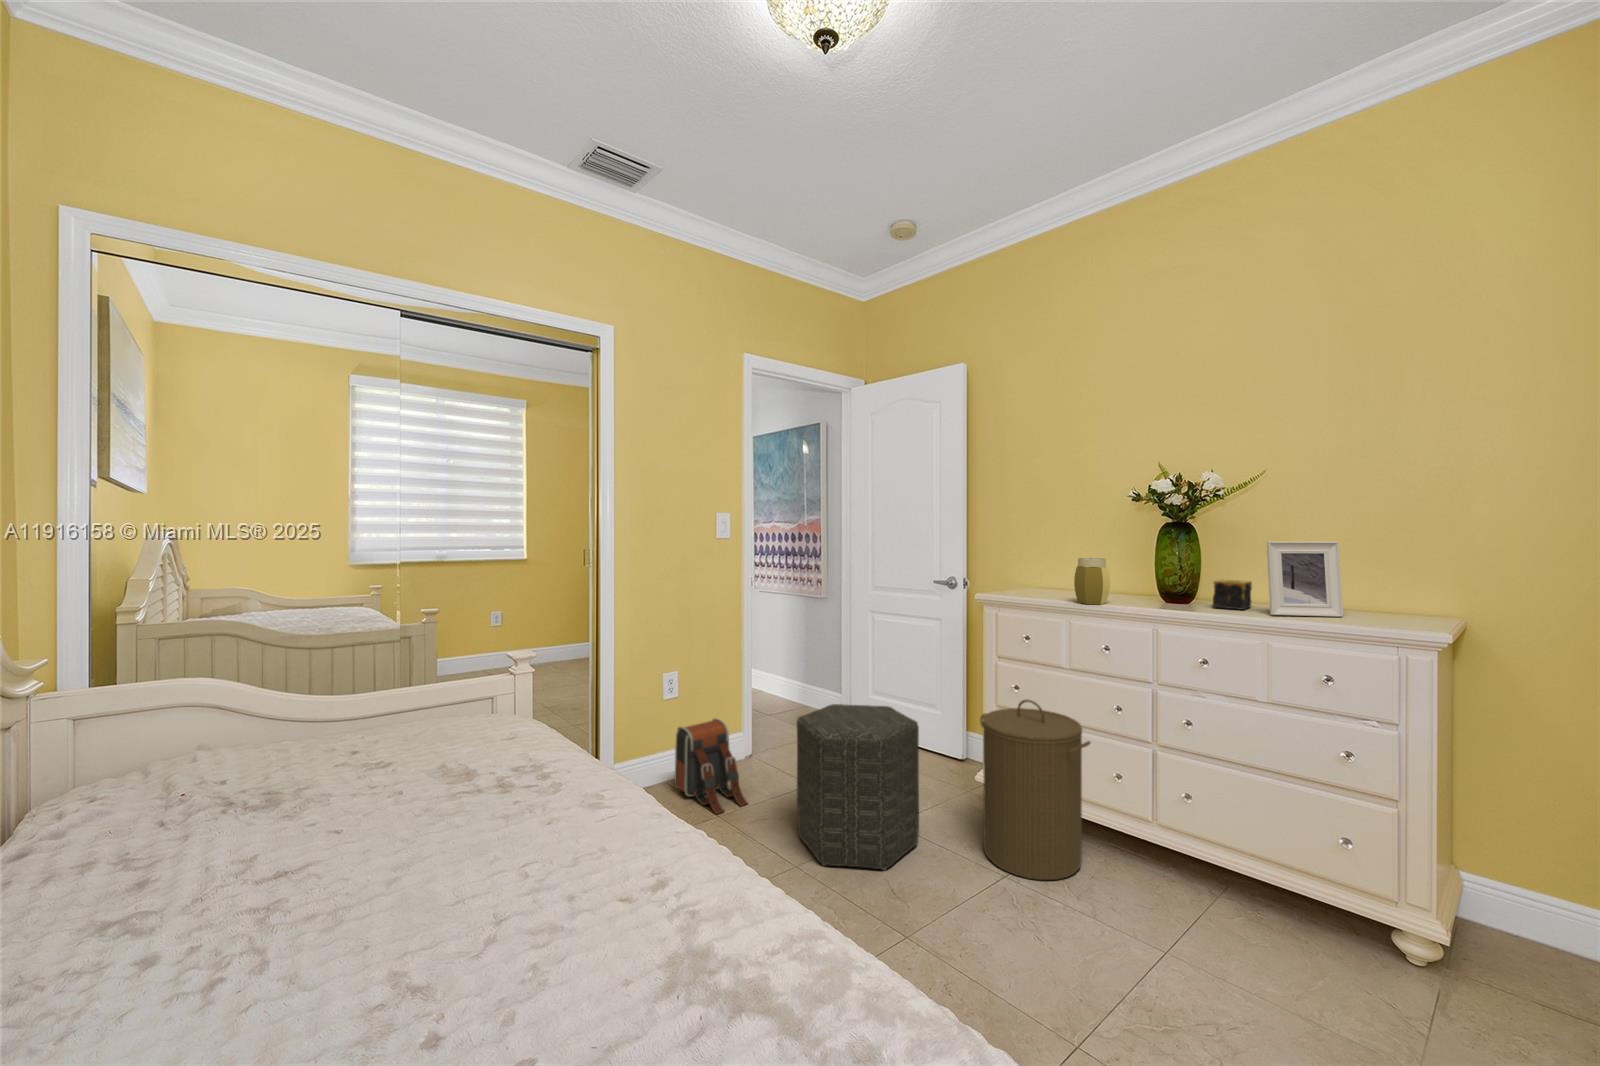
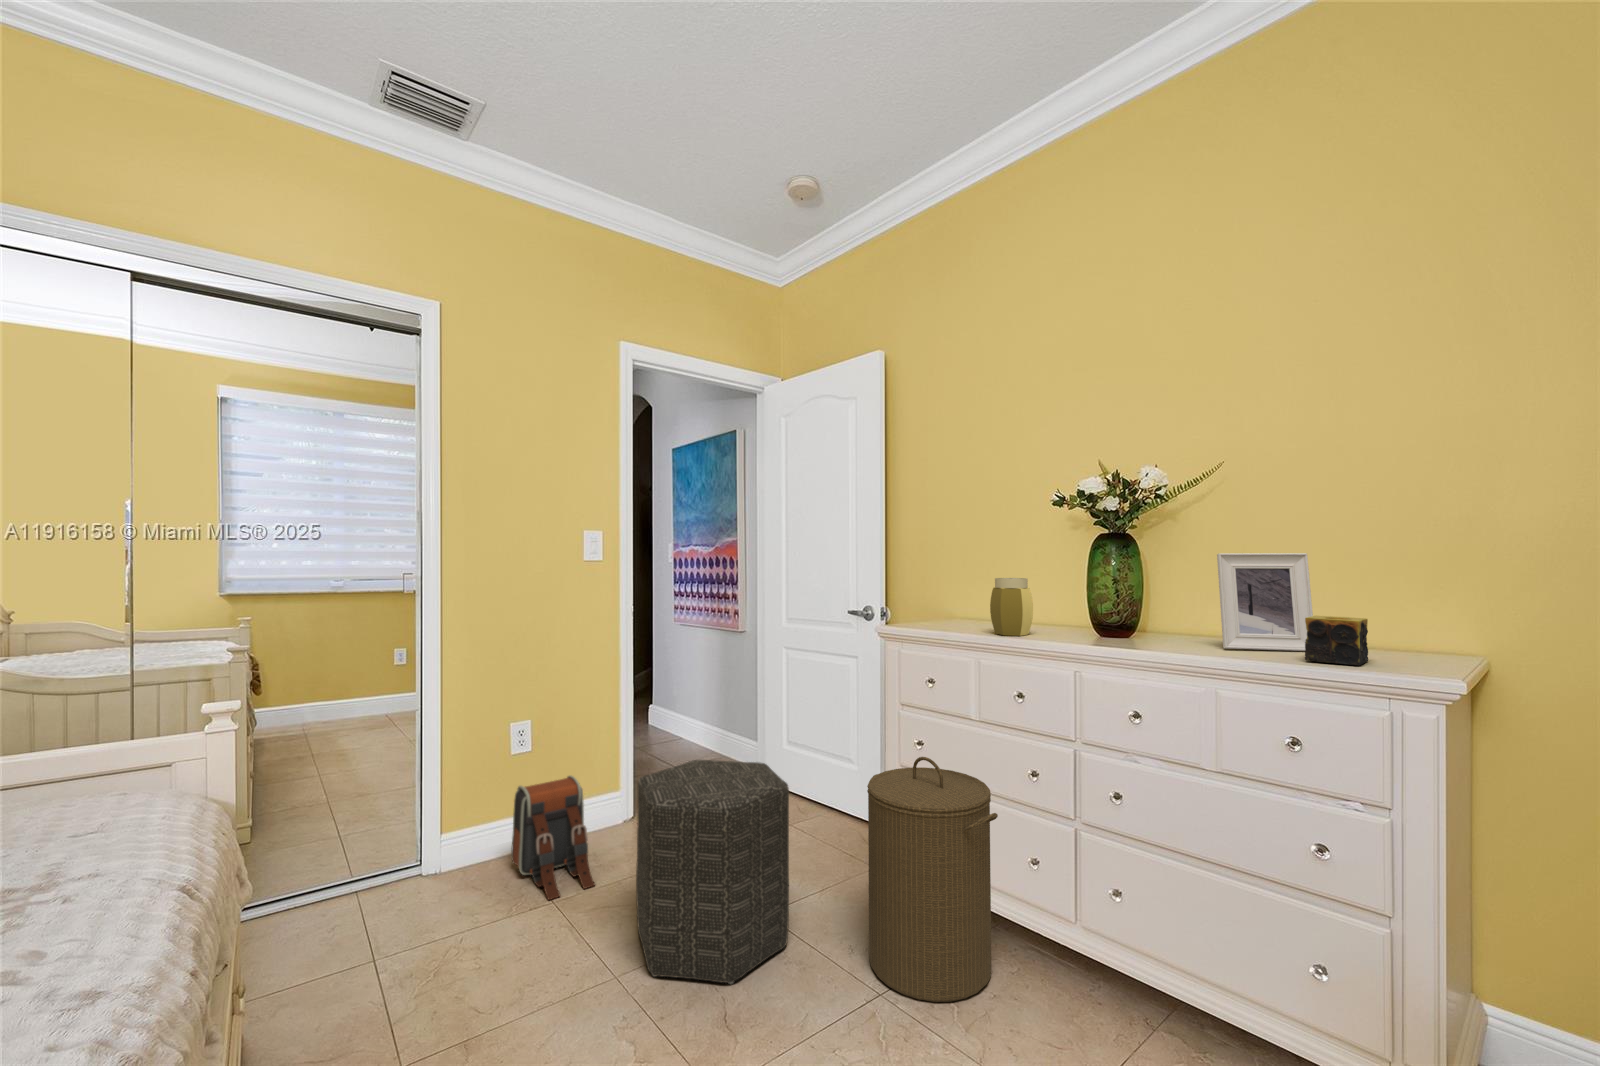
candle: present [1213,579,1252,610] -> present [1305,616,1368,665]

